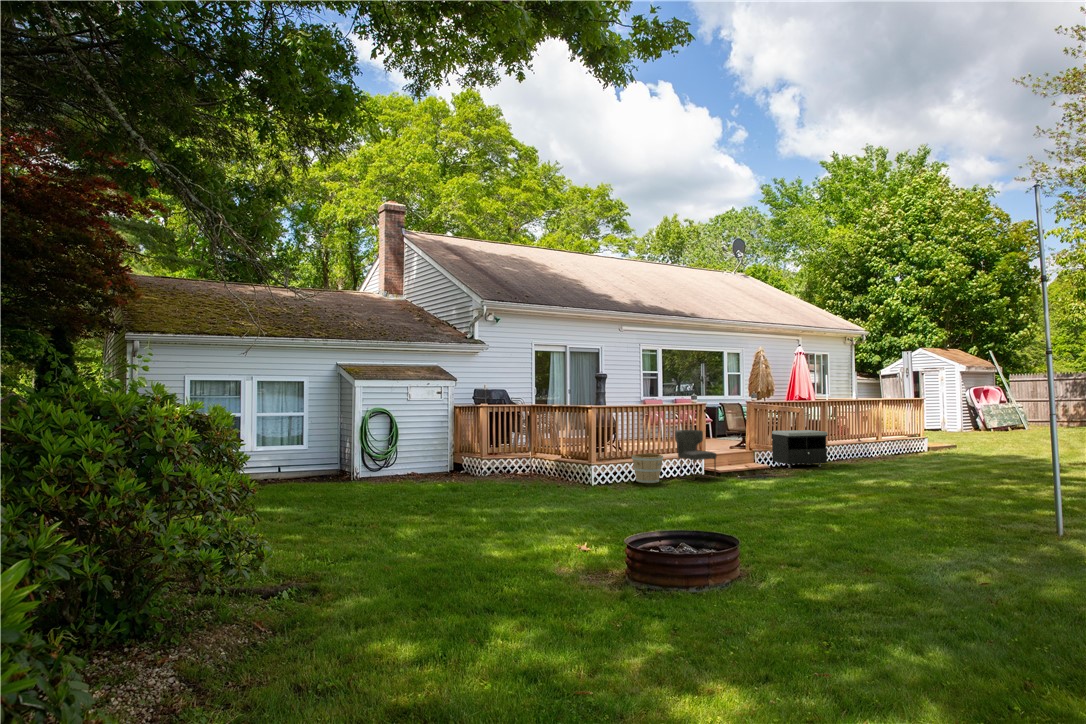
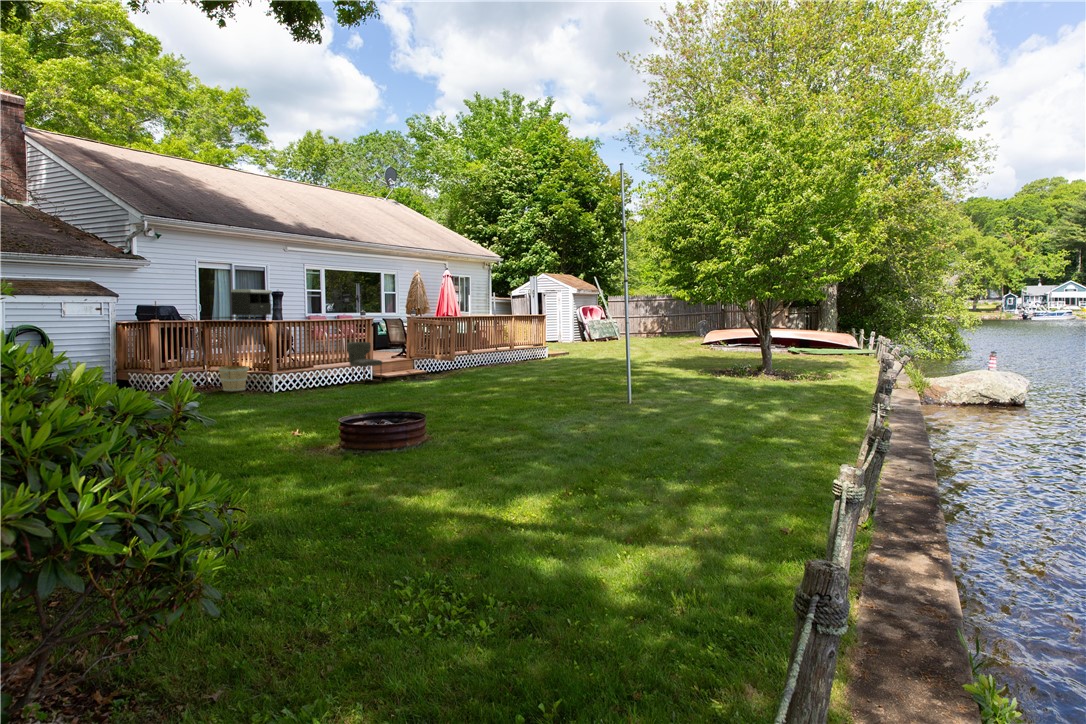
storage bench: present [772,430,828,468] -> present [231,289,272,318]
wooden bucket: present [632,453,663,483] -> present [218,365,249,391]

